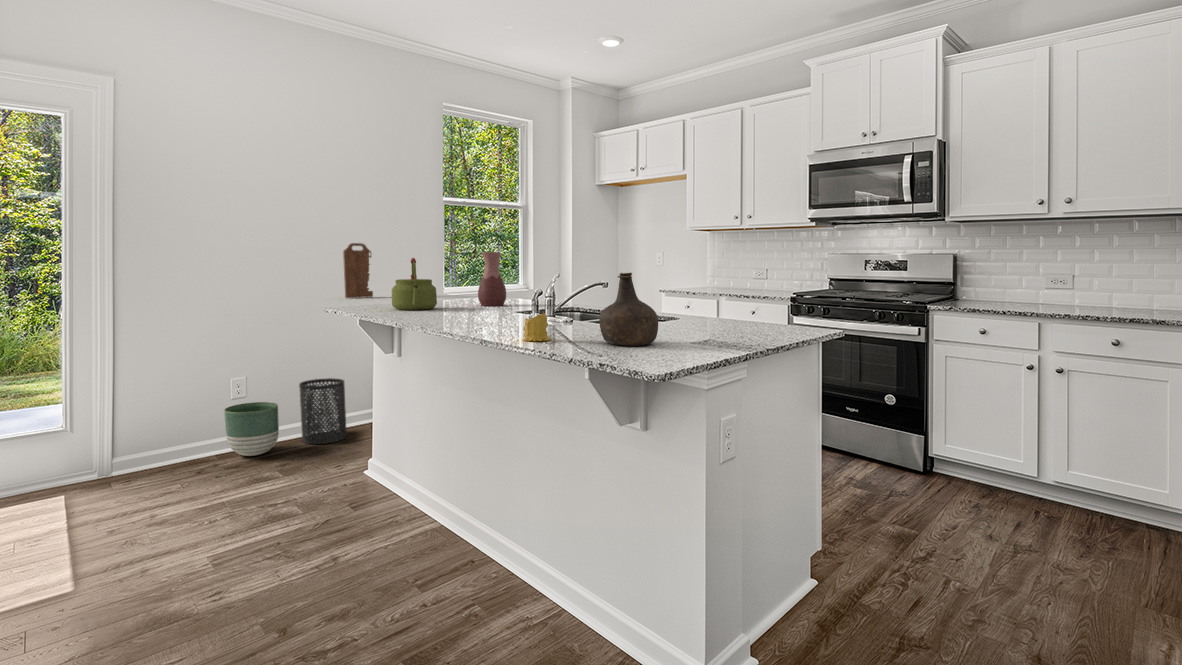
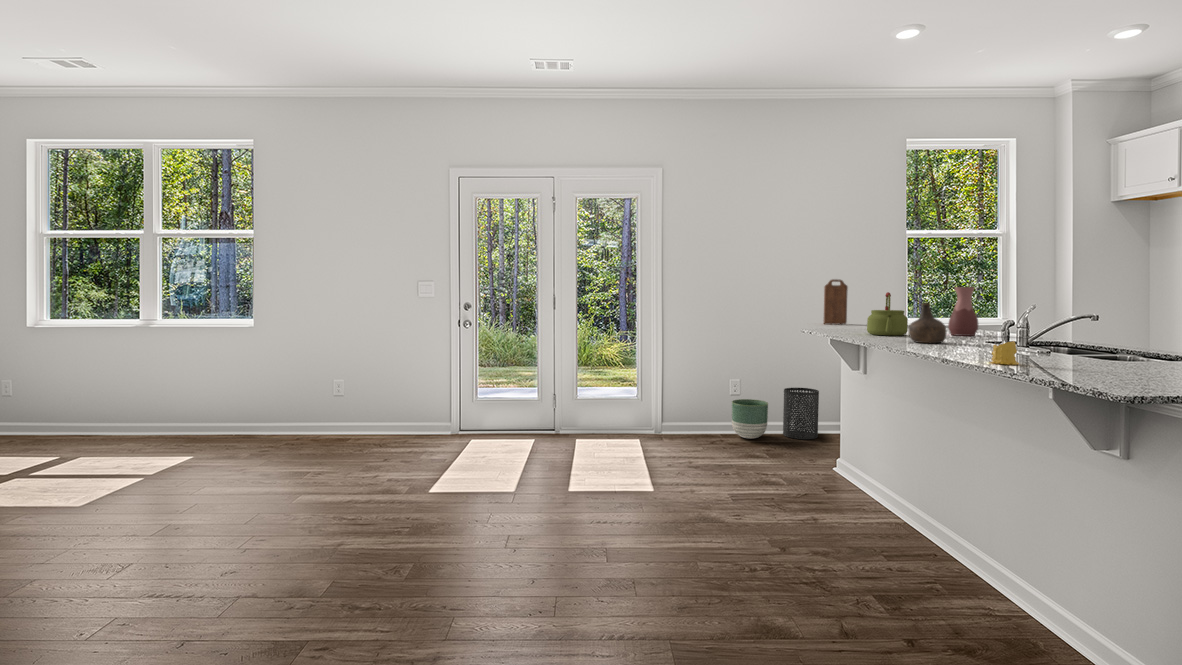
bottle: present [599,273,658,346] -> present [909,302,946,343]

